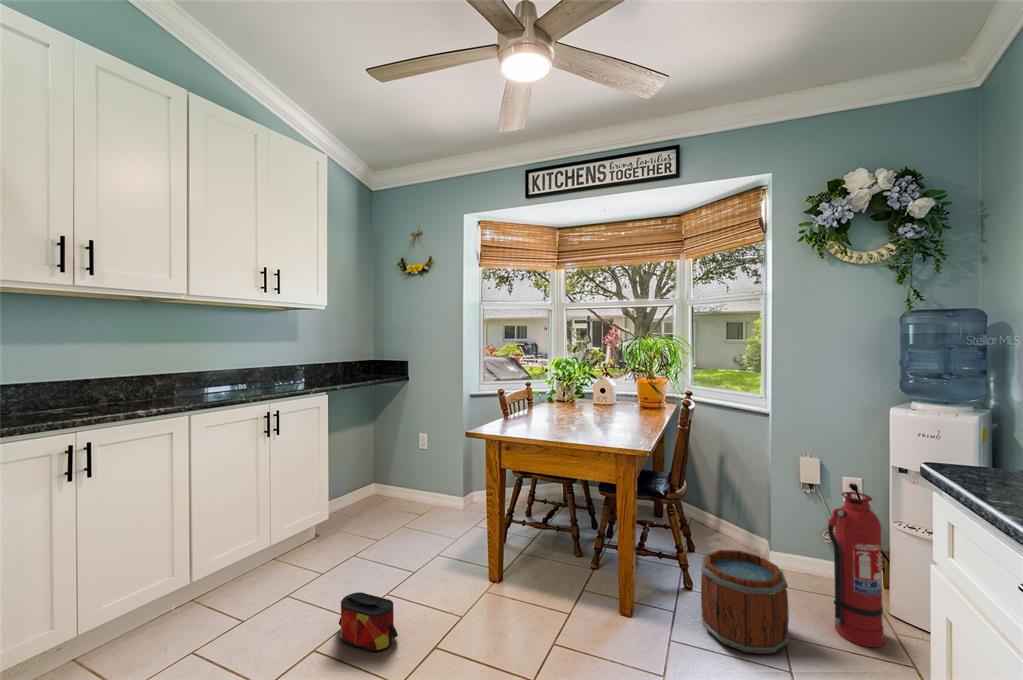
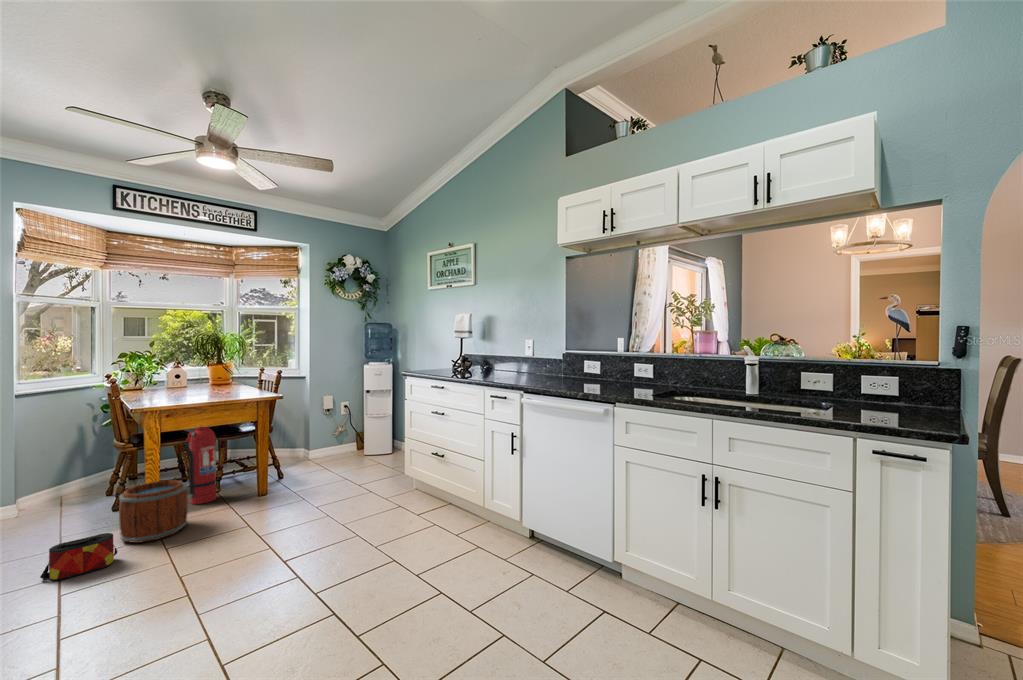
fire extinguisher: present [828,492,884,647] -> present [185,425,217,504]
bucket: present [701,550,789,654] -> present [119,480,188,543]

